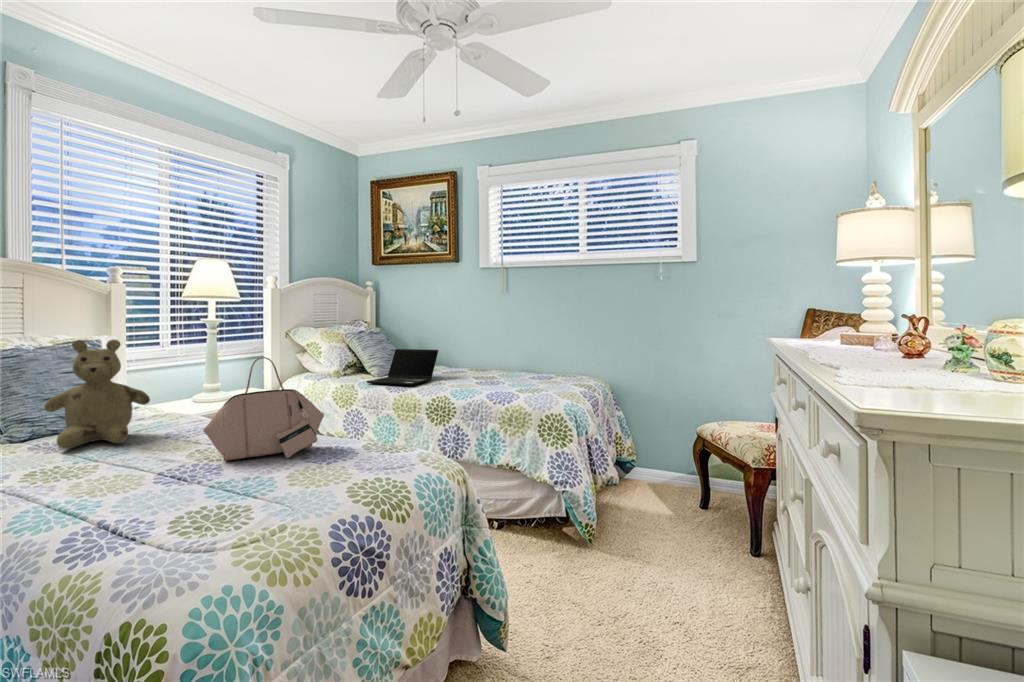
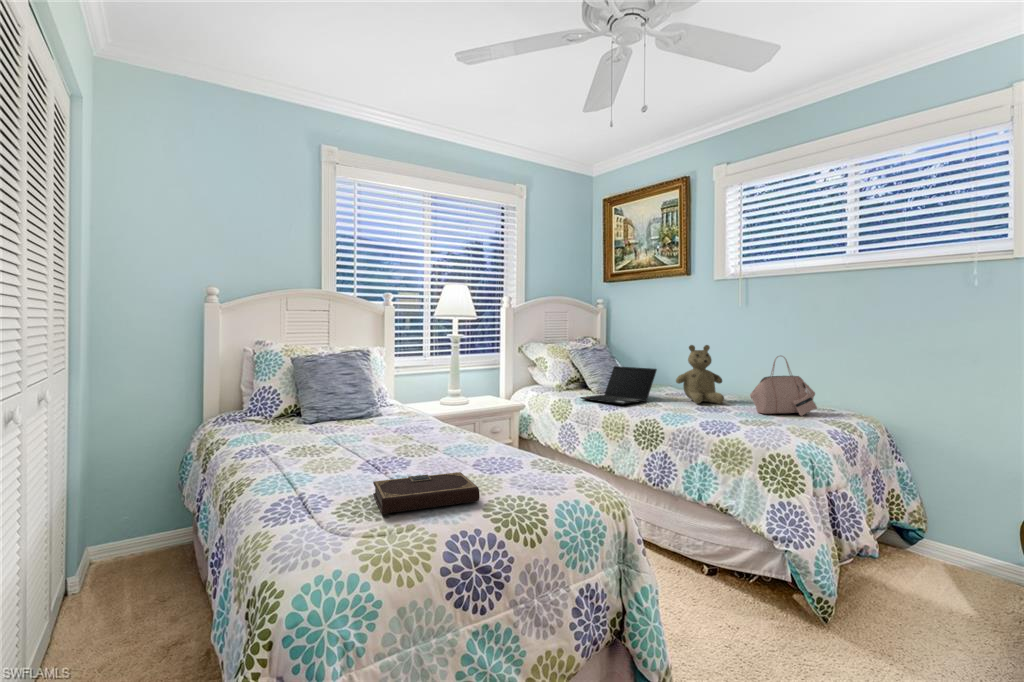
teddy bear: present [44,339,150,449] -> present [676,345,724,404]
handbag: present [203,357,324,460] -> present [750,357,817,416]
notebook: none [210,465,344,521] -> present [373,472,480,514]

